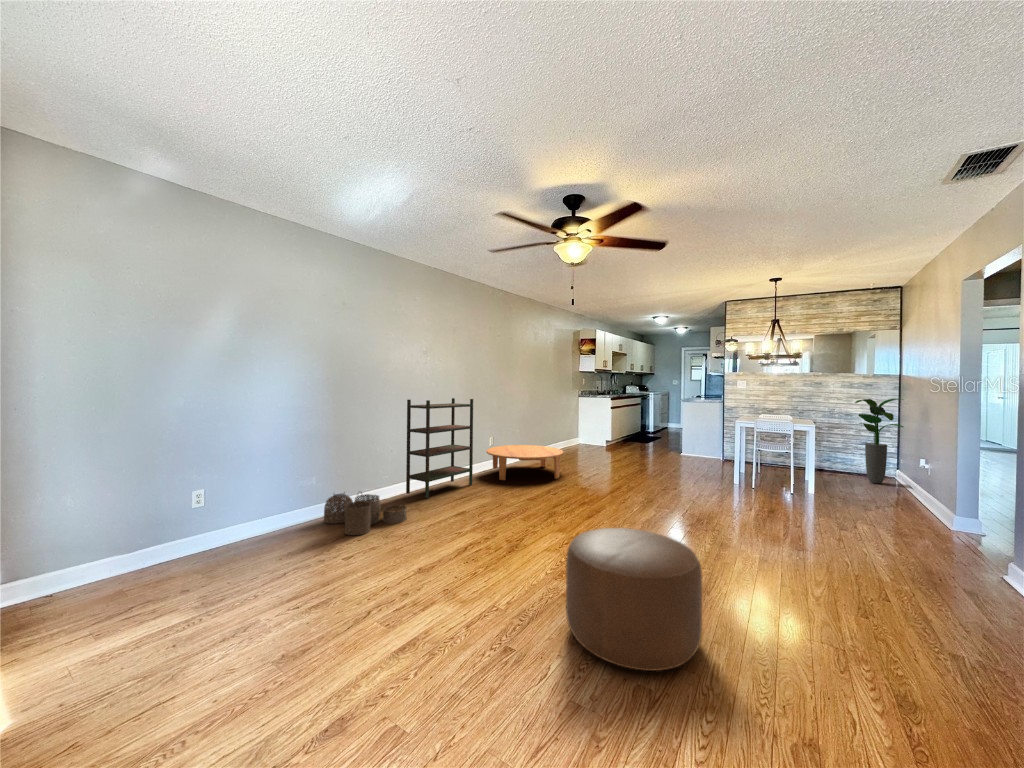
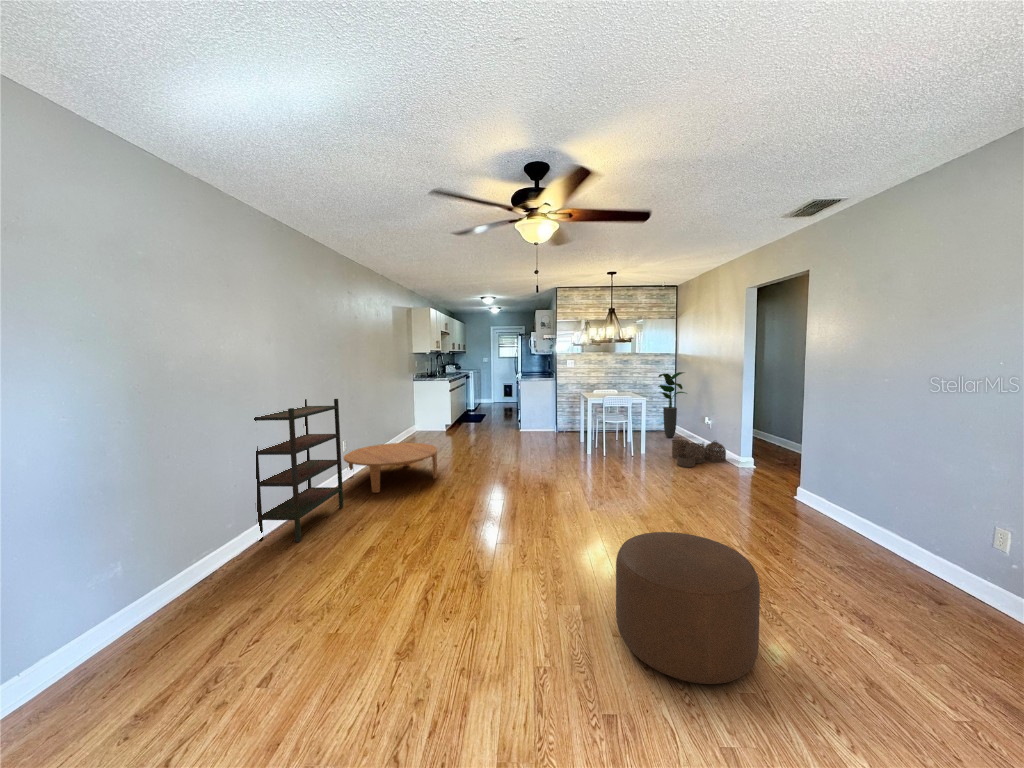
woven basket: present [324,493,407,535] -> present [672,439,726,467]

